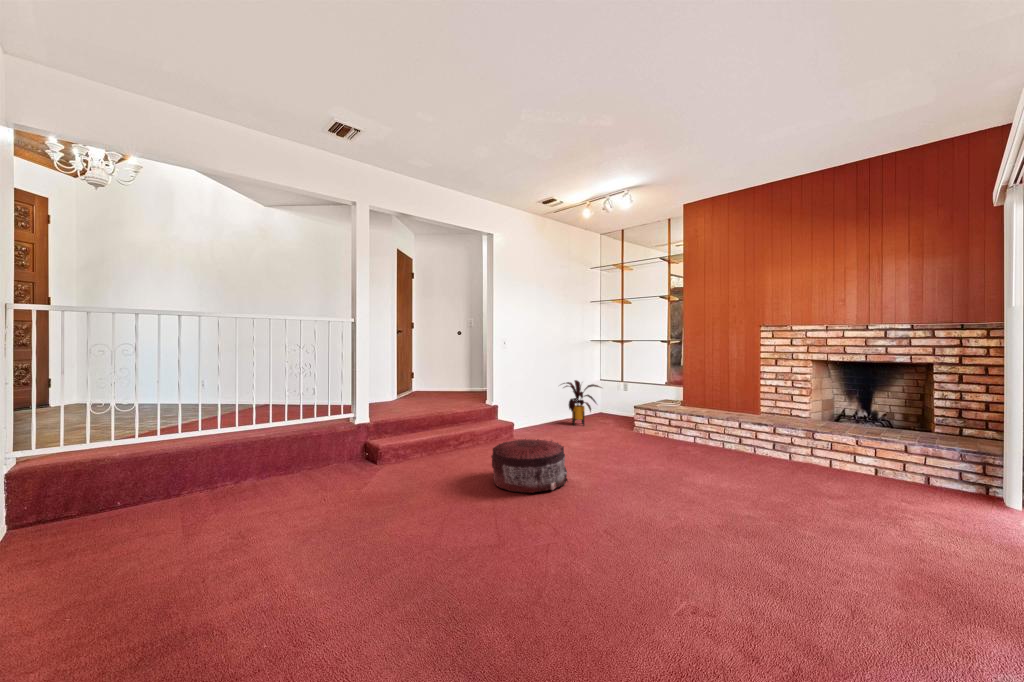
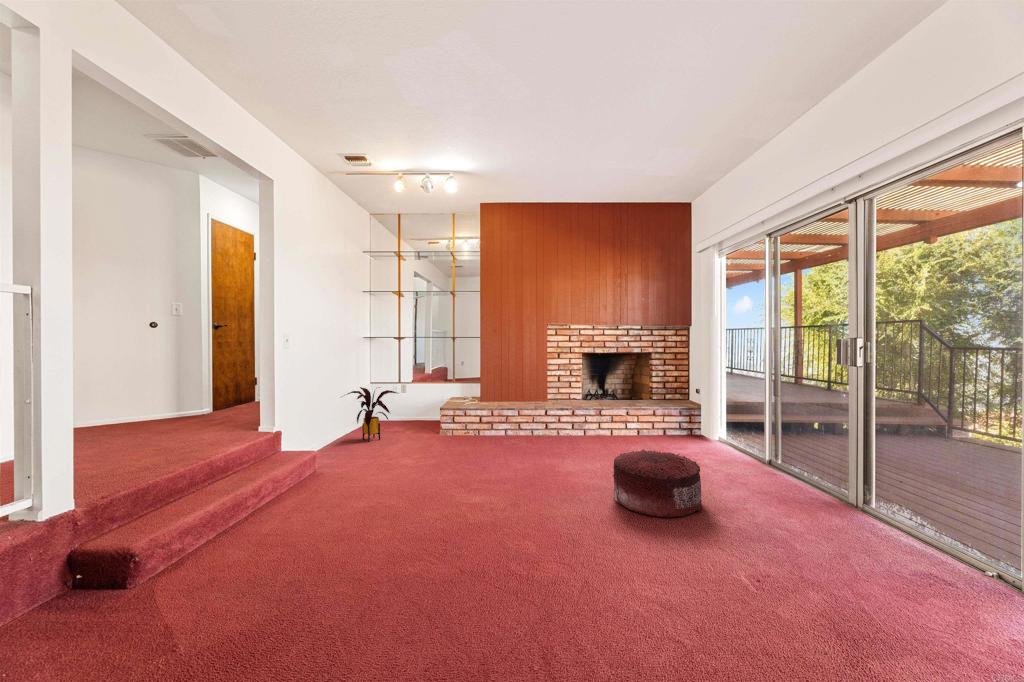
pouf: present [491,439,568,493] -> present [613,449,702,518]

